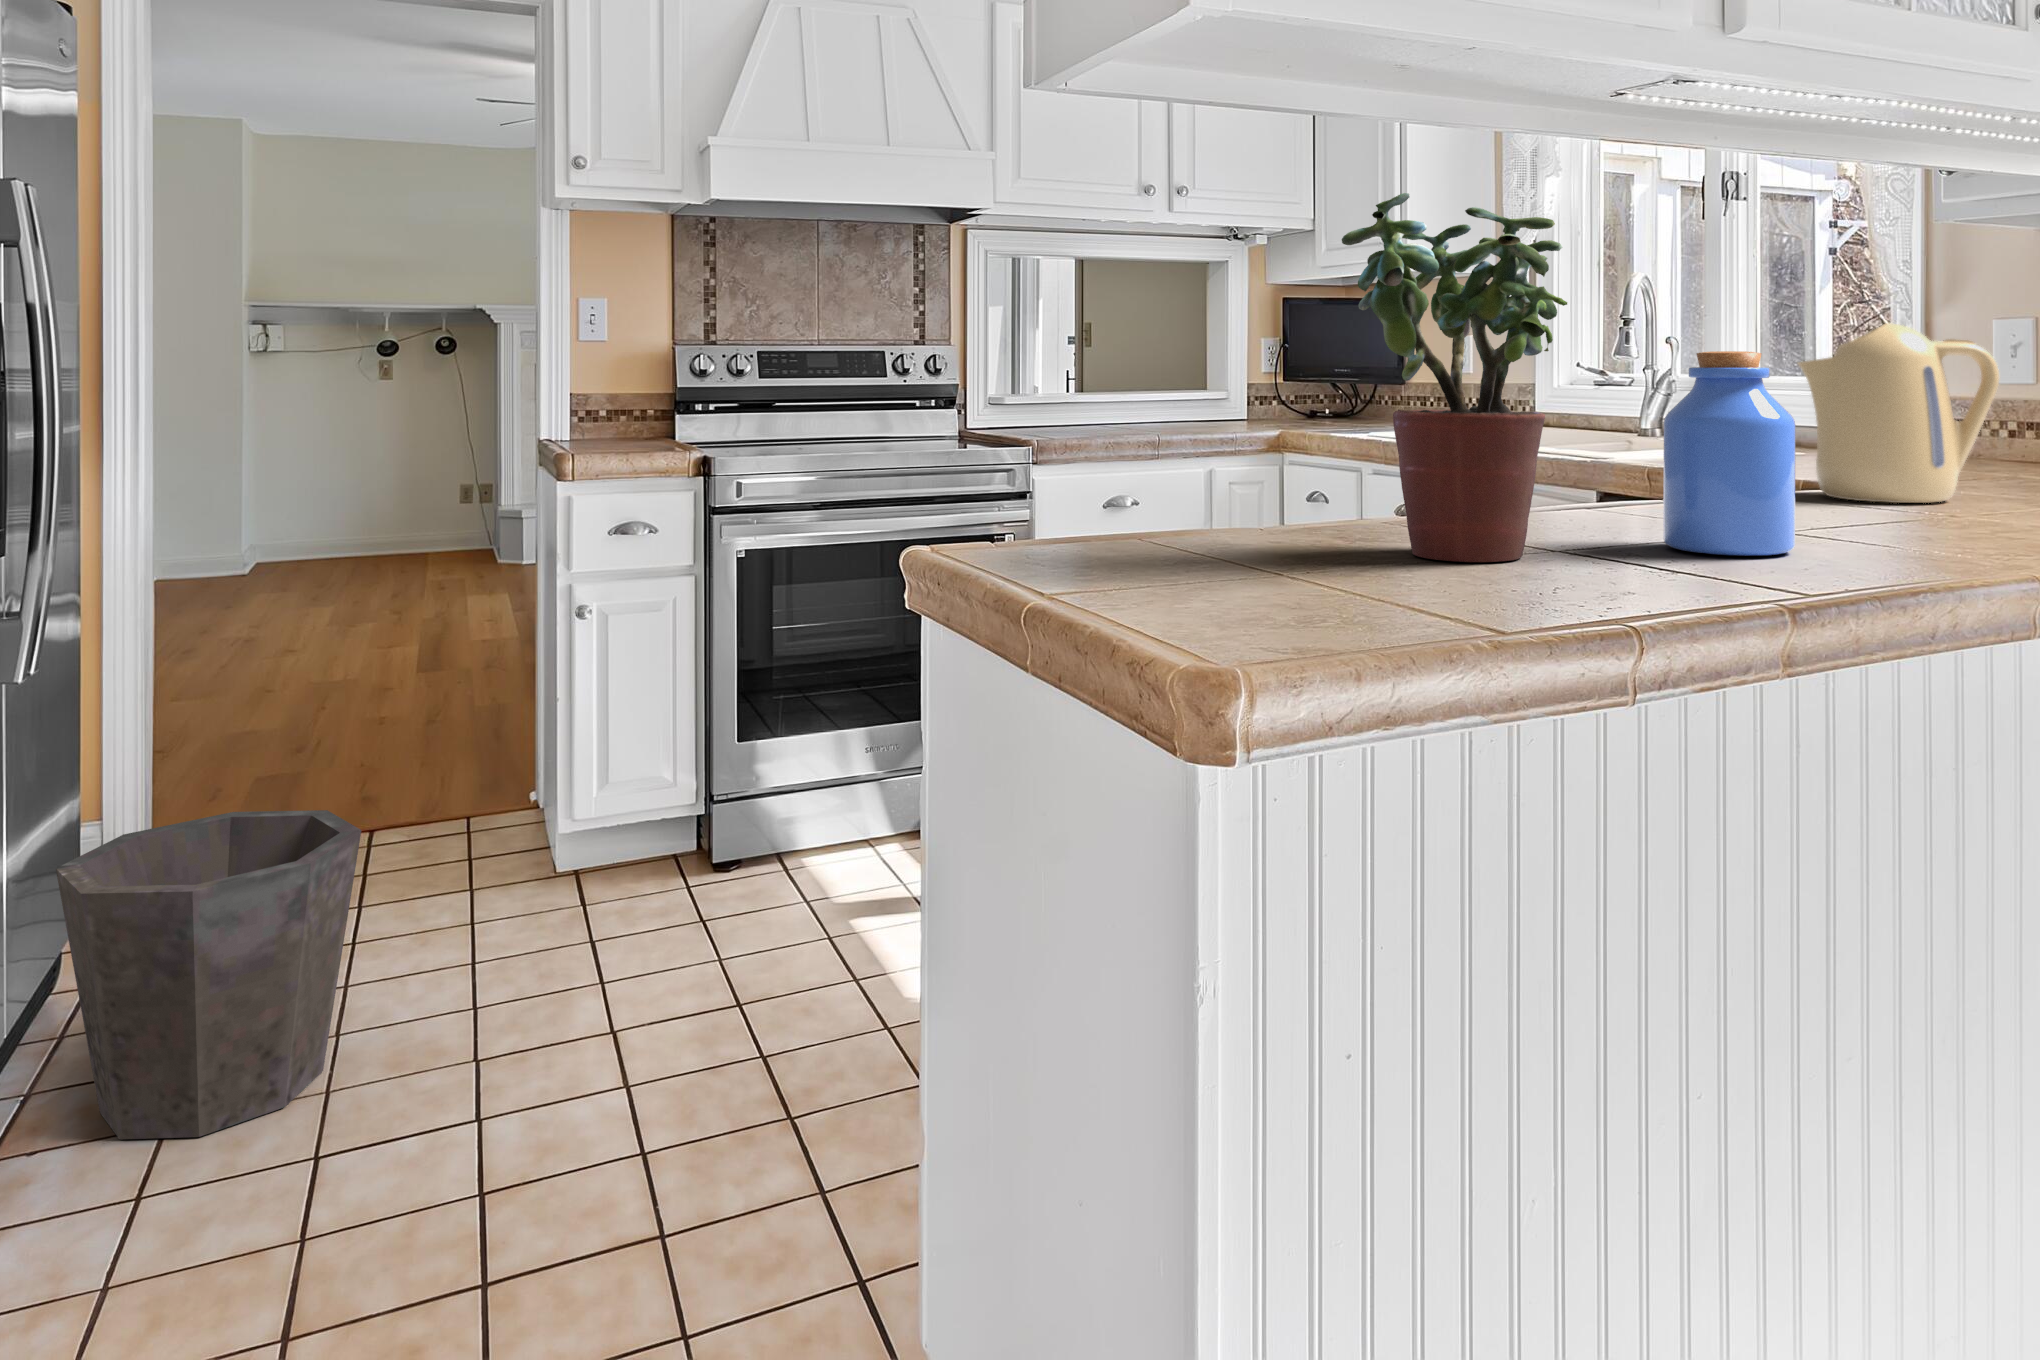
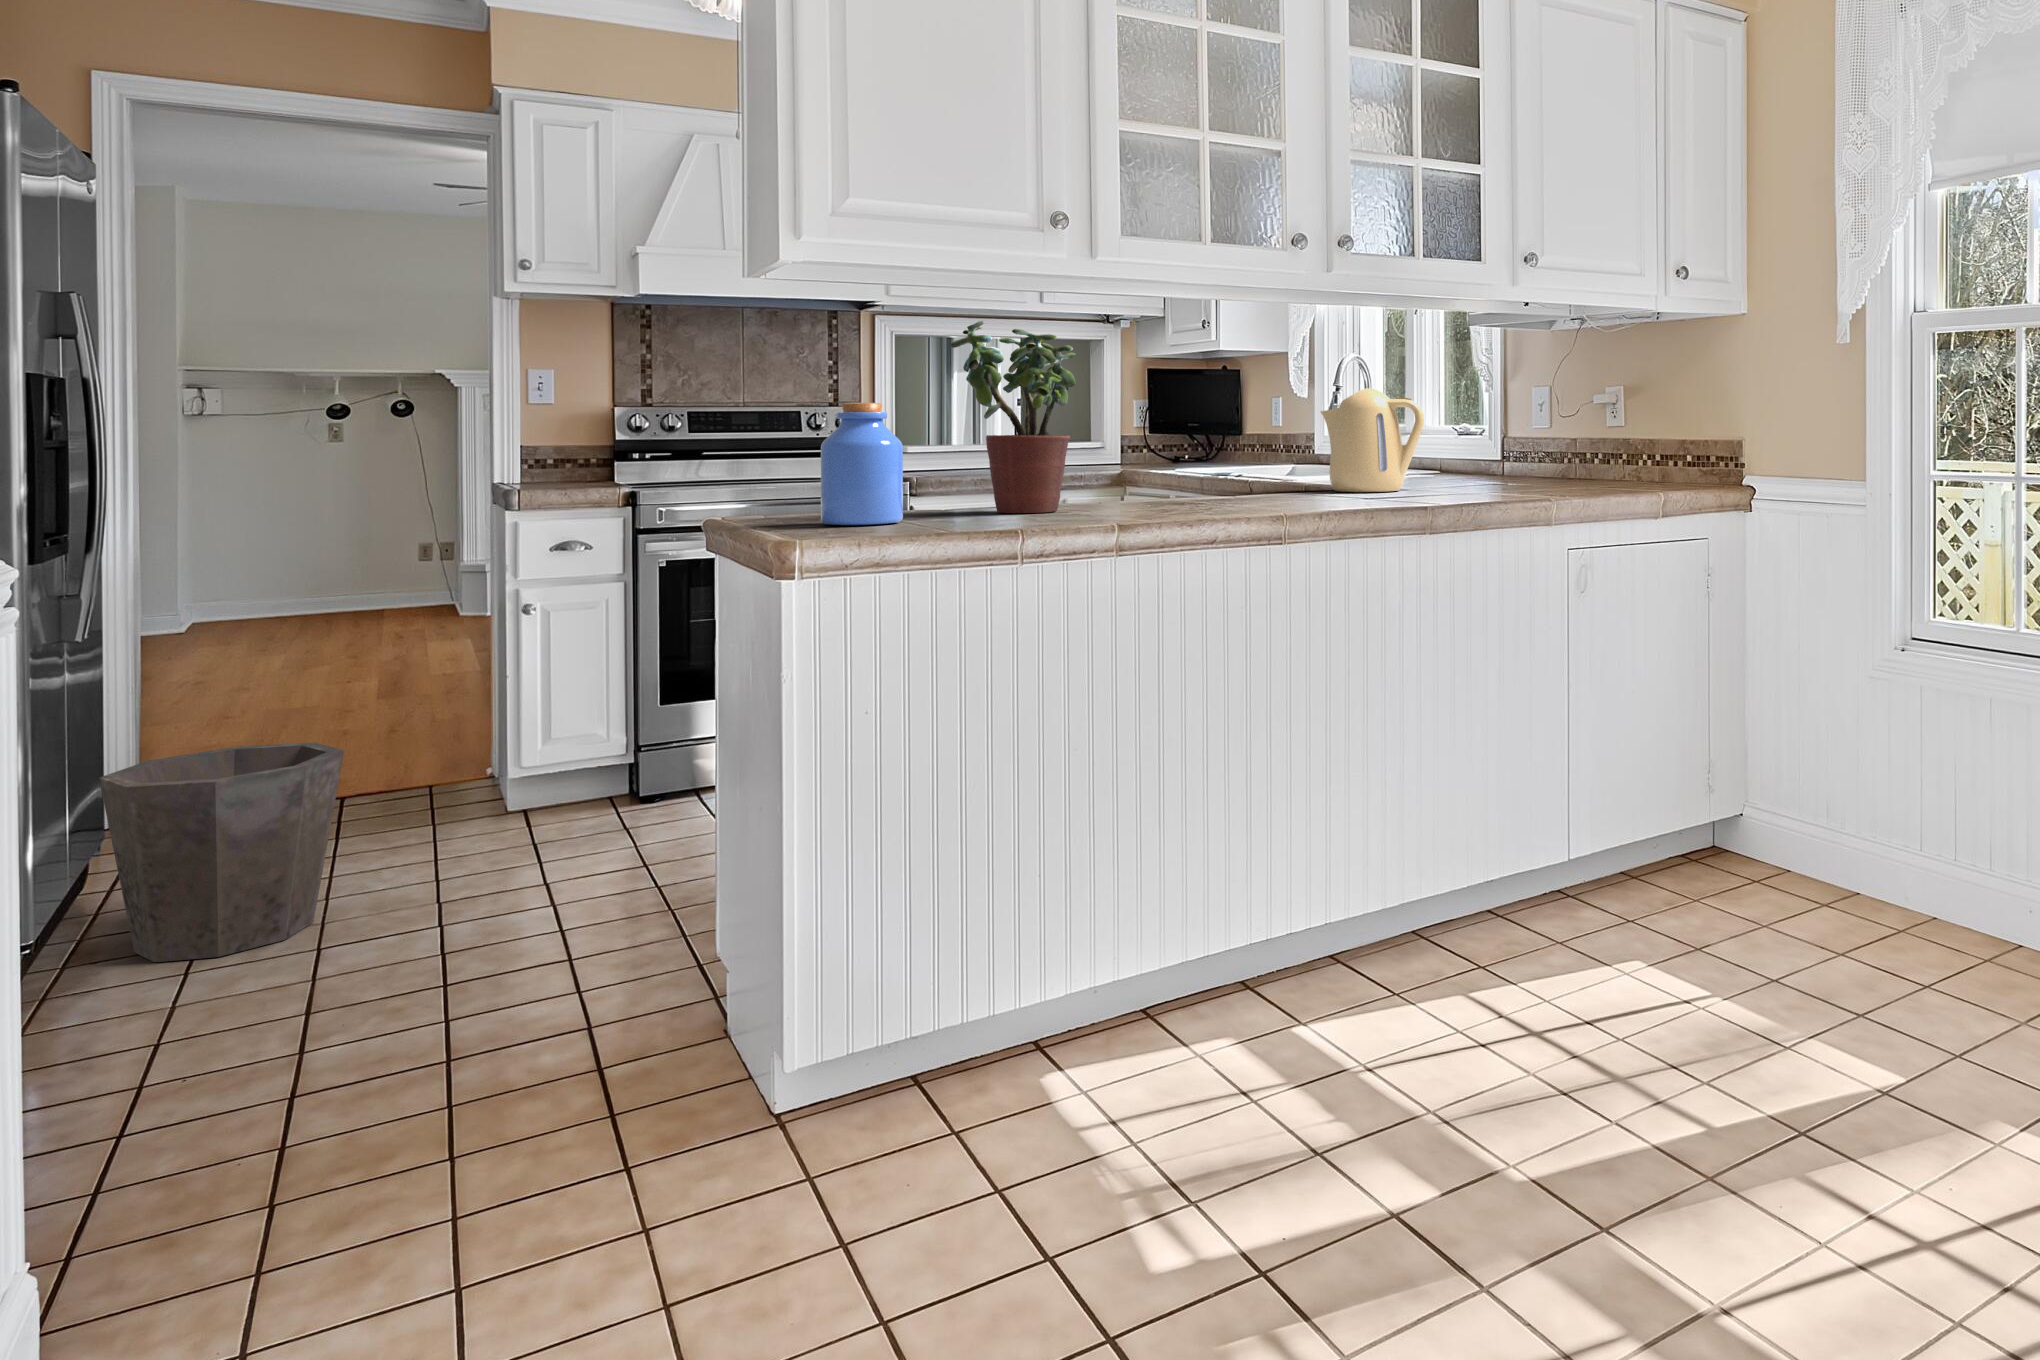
jar: present [1663,351,1795,556] -> present [821,403,903,525]

